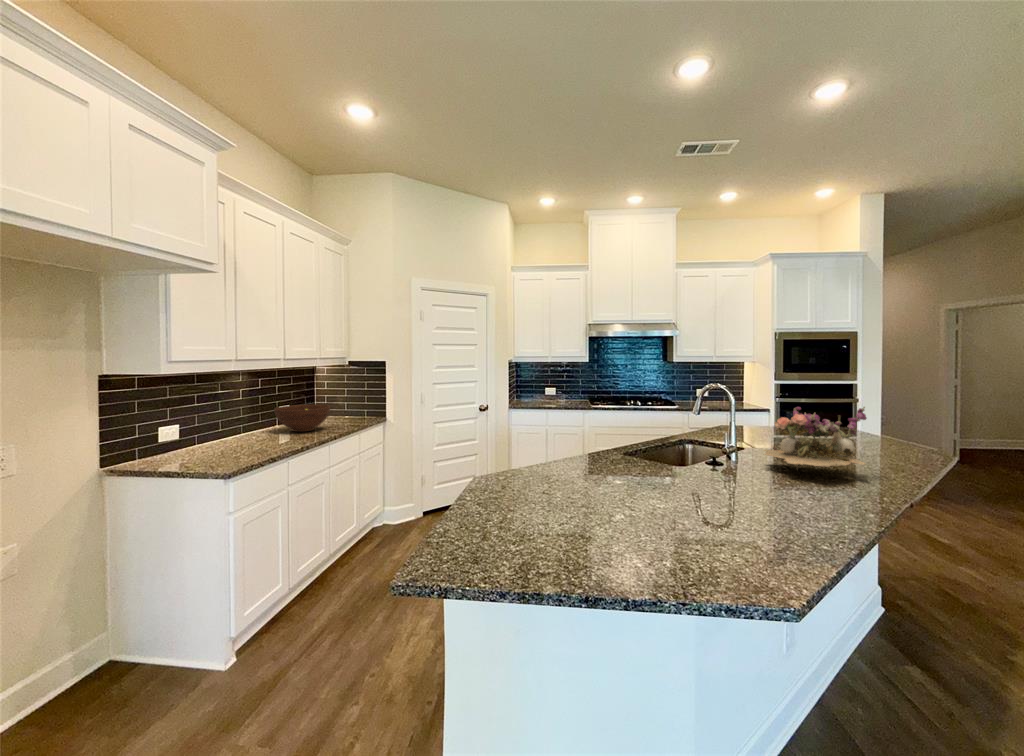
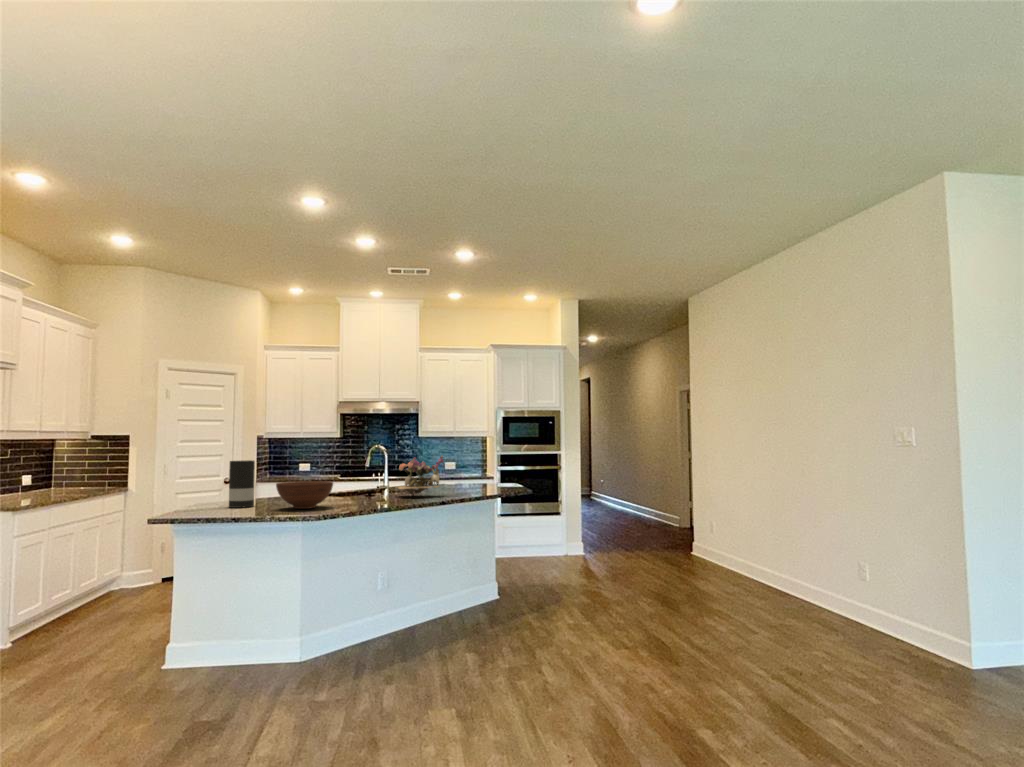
fruit bowl: present [274,404,330,432] -> present [276,481,333,509]
vase: none [527,416,568,505] -> present [229,460,255,508]

